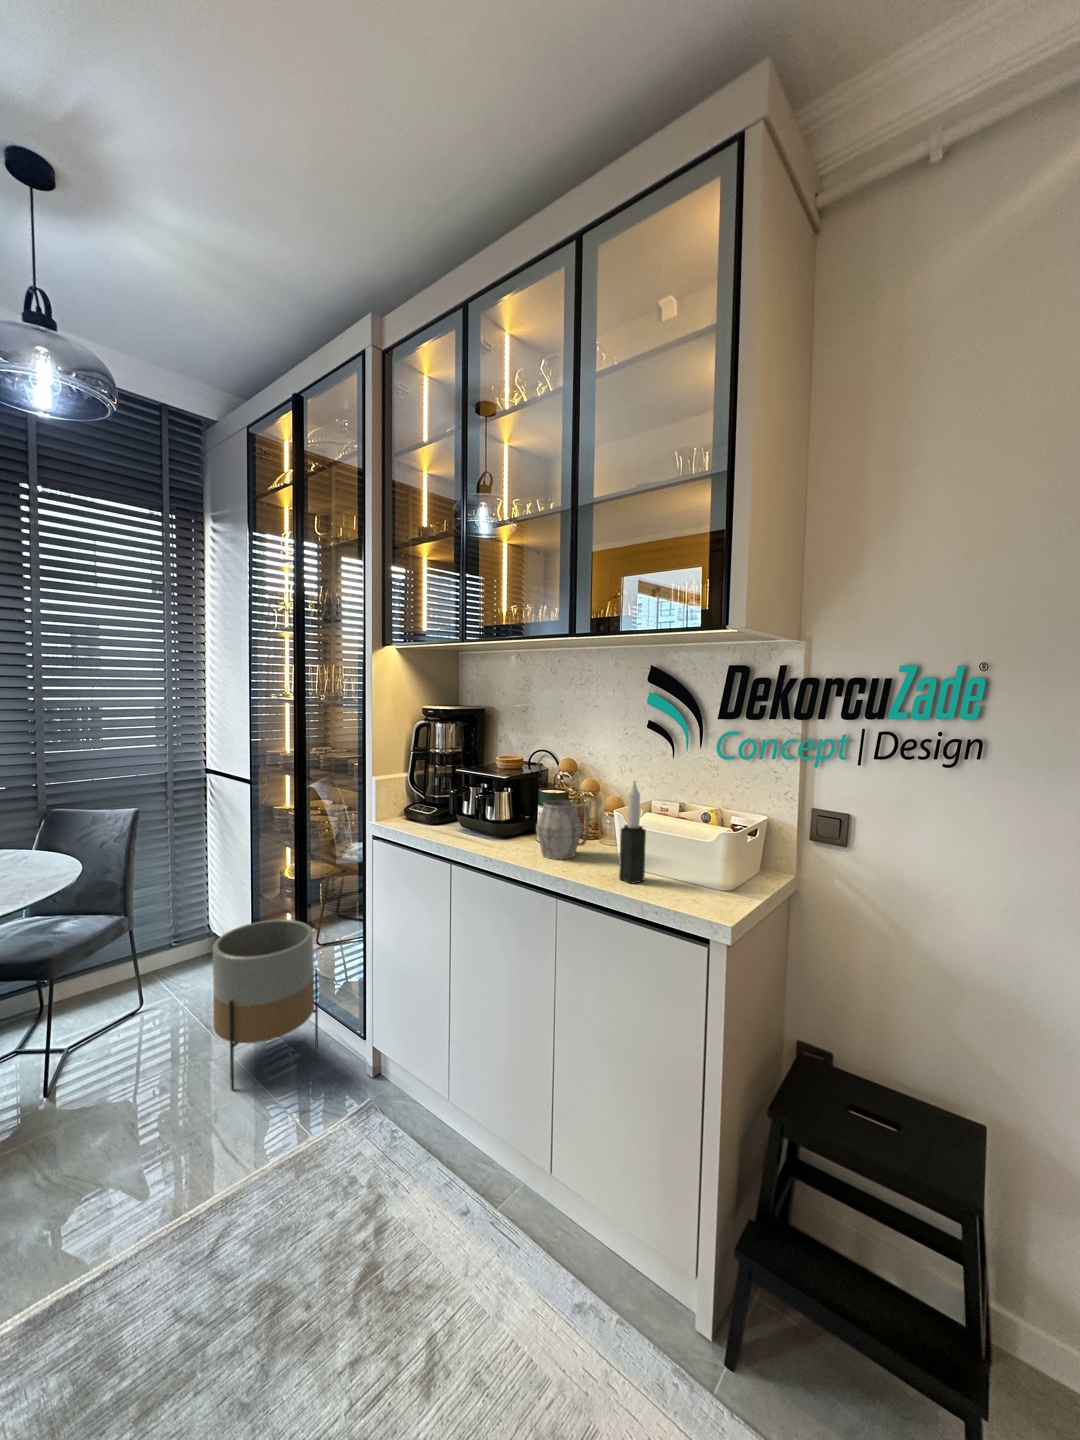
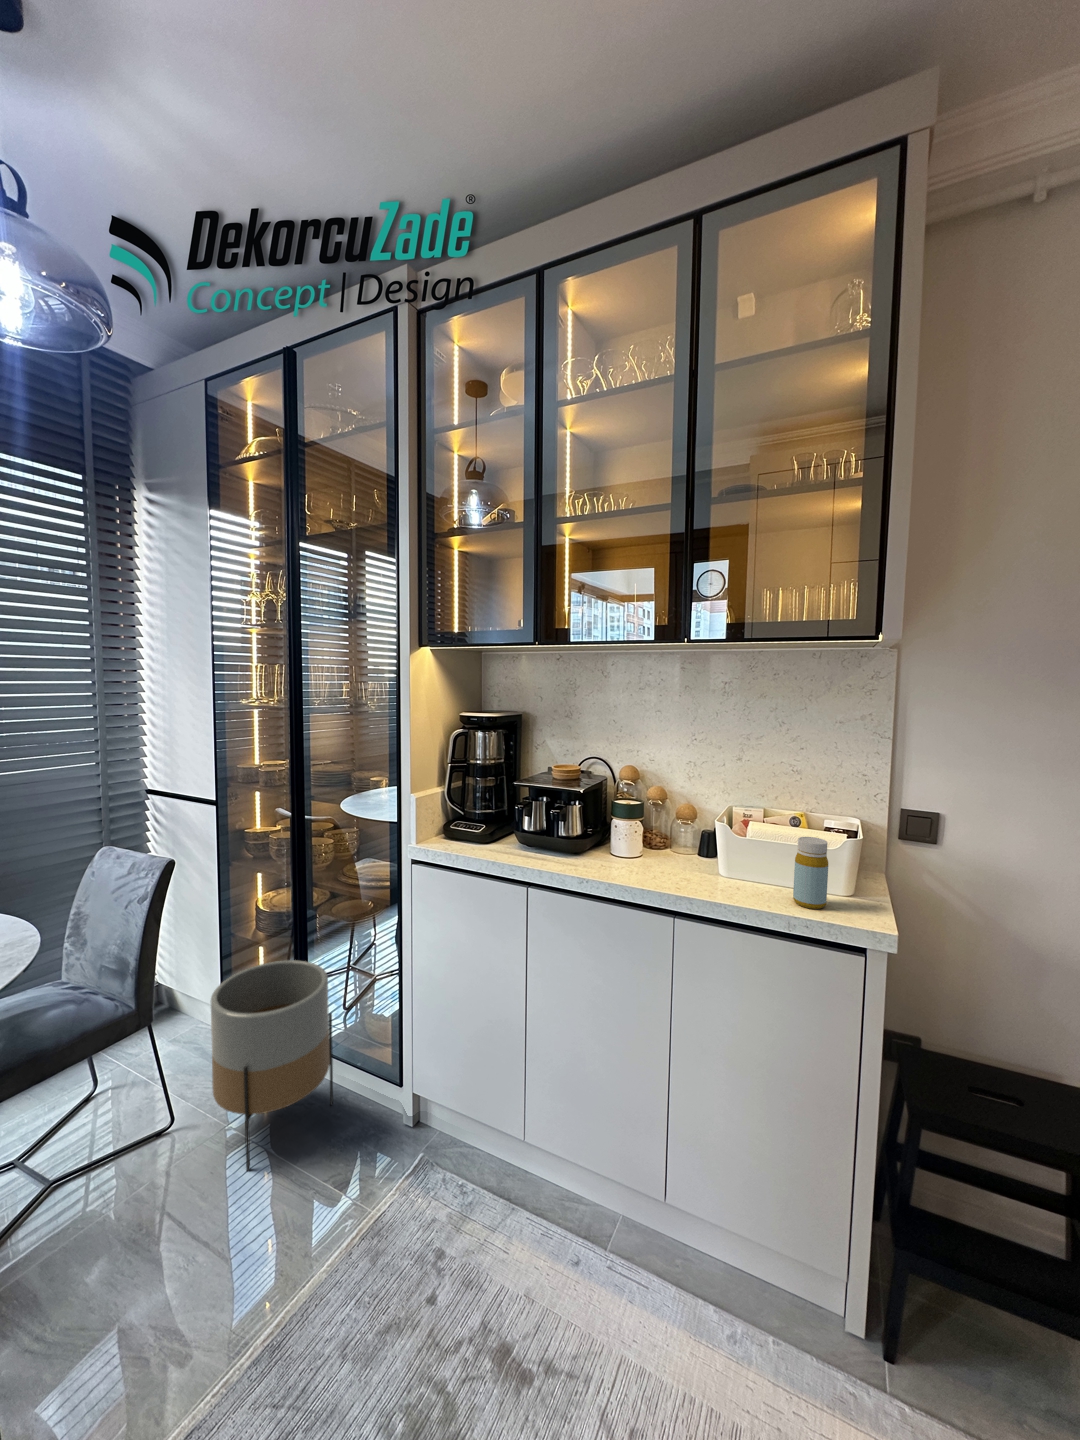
candle: present [619,781,646,883] -> none [743,791,771,897]
mug: present [536,800,589,859] -> none [630,812,677,875]
bottle: none [657,826,688,897] -> present [793,837,828,909]

